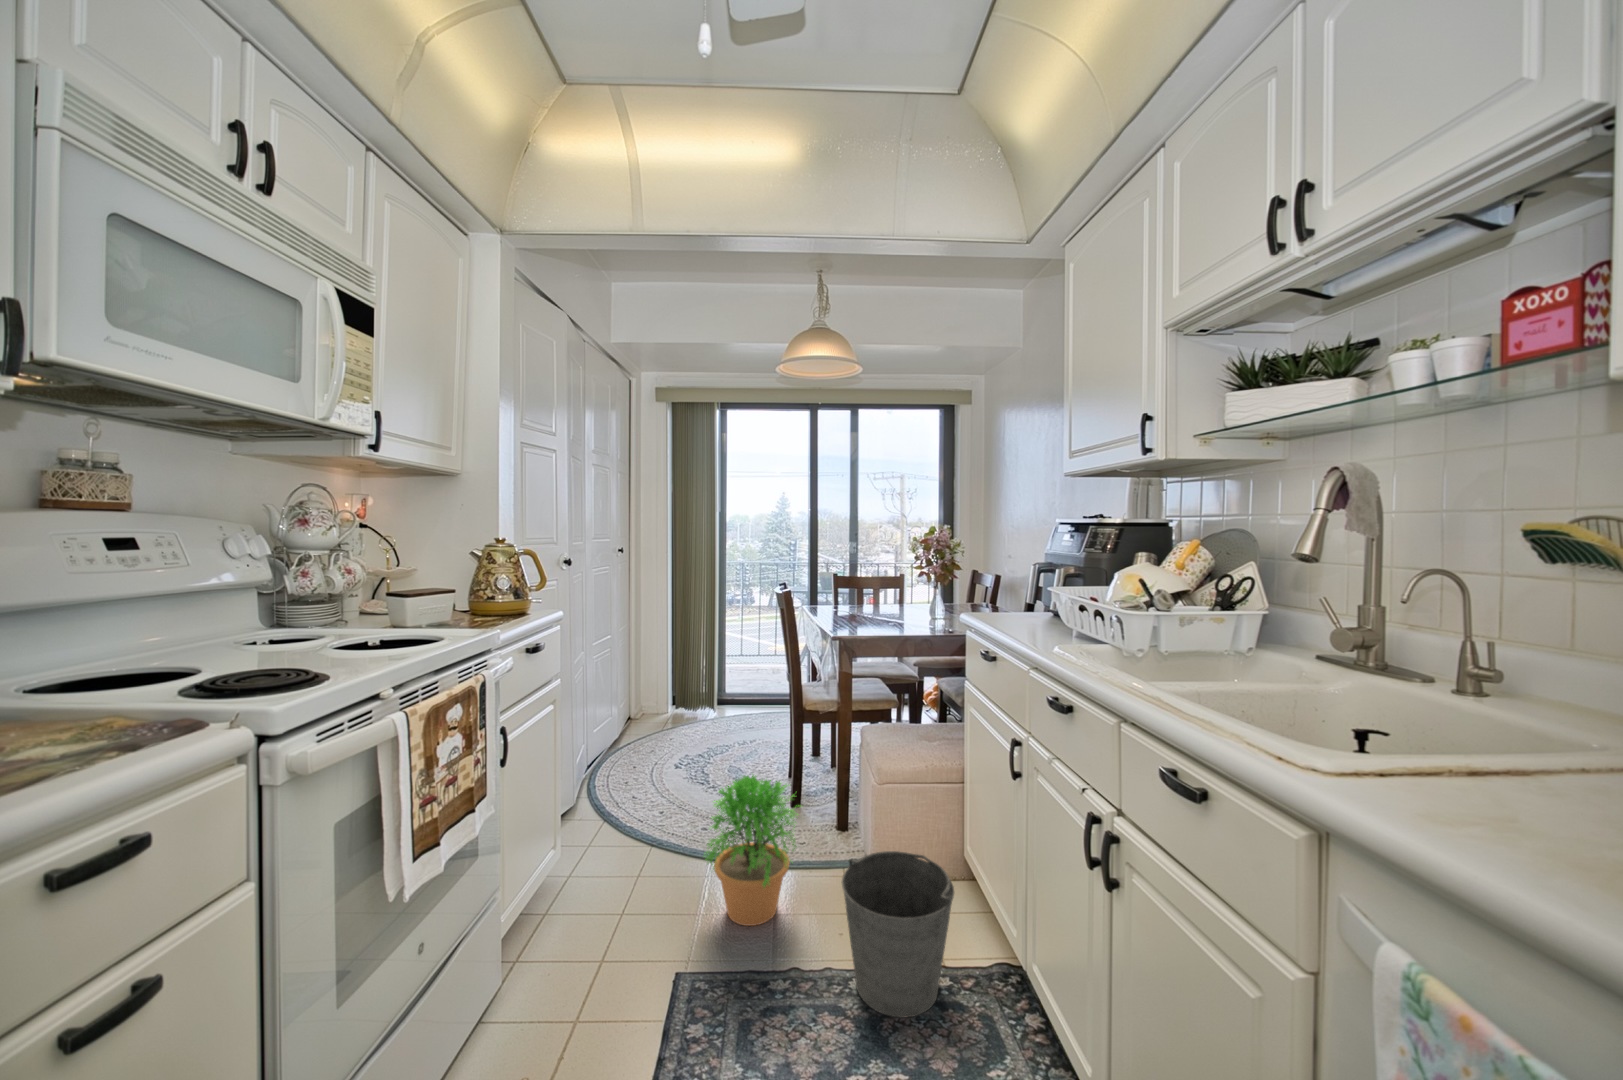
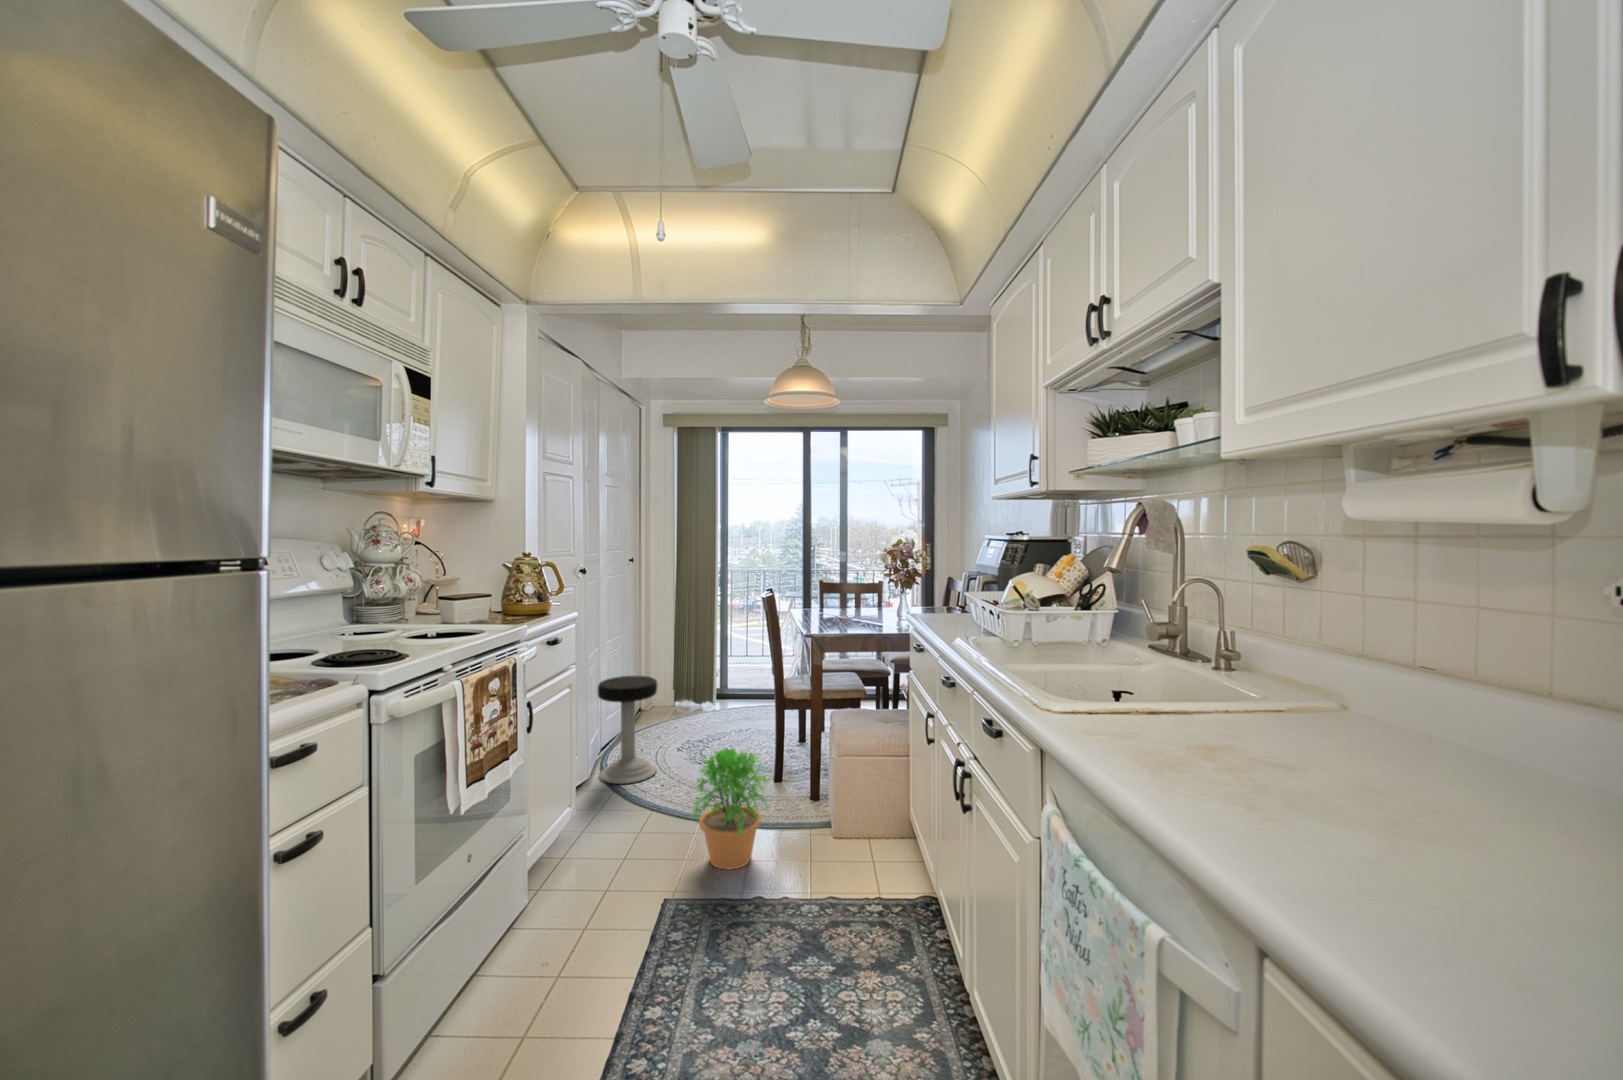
stool: none [585,682,654,809] -> present [598,676,657,784]
bucket: present [842,851,954,1018] -> none [794,806,884,931]

